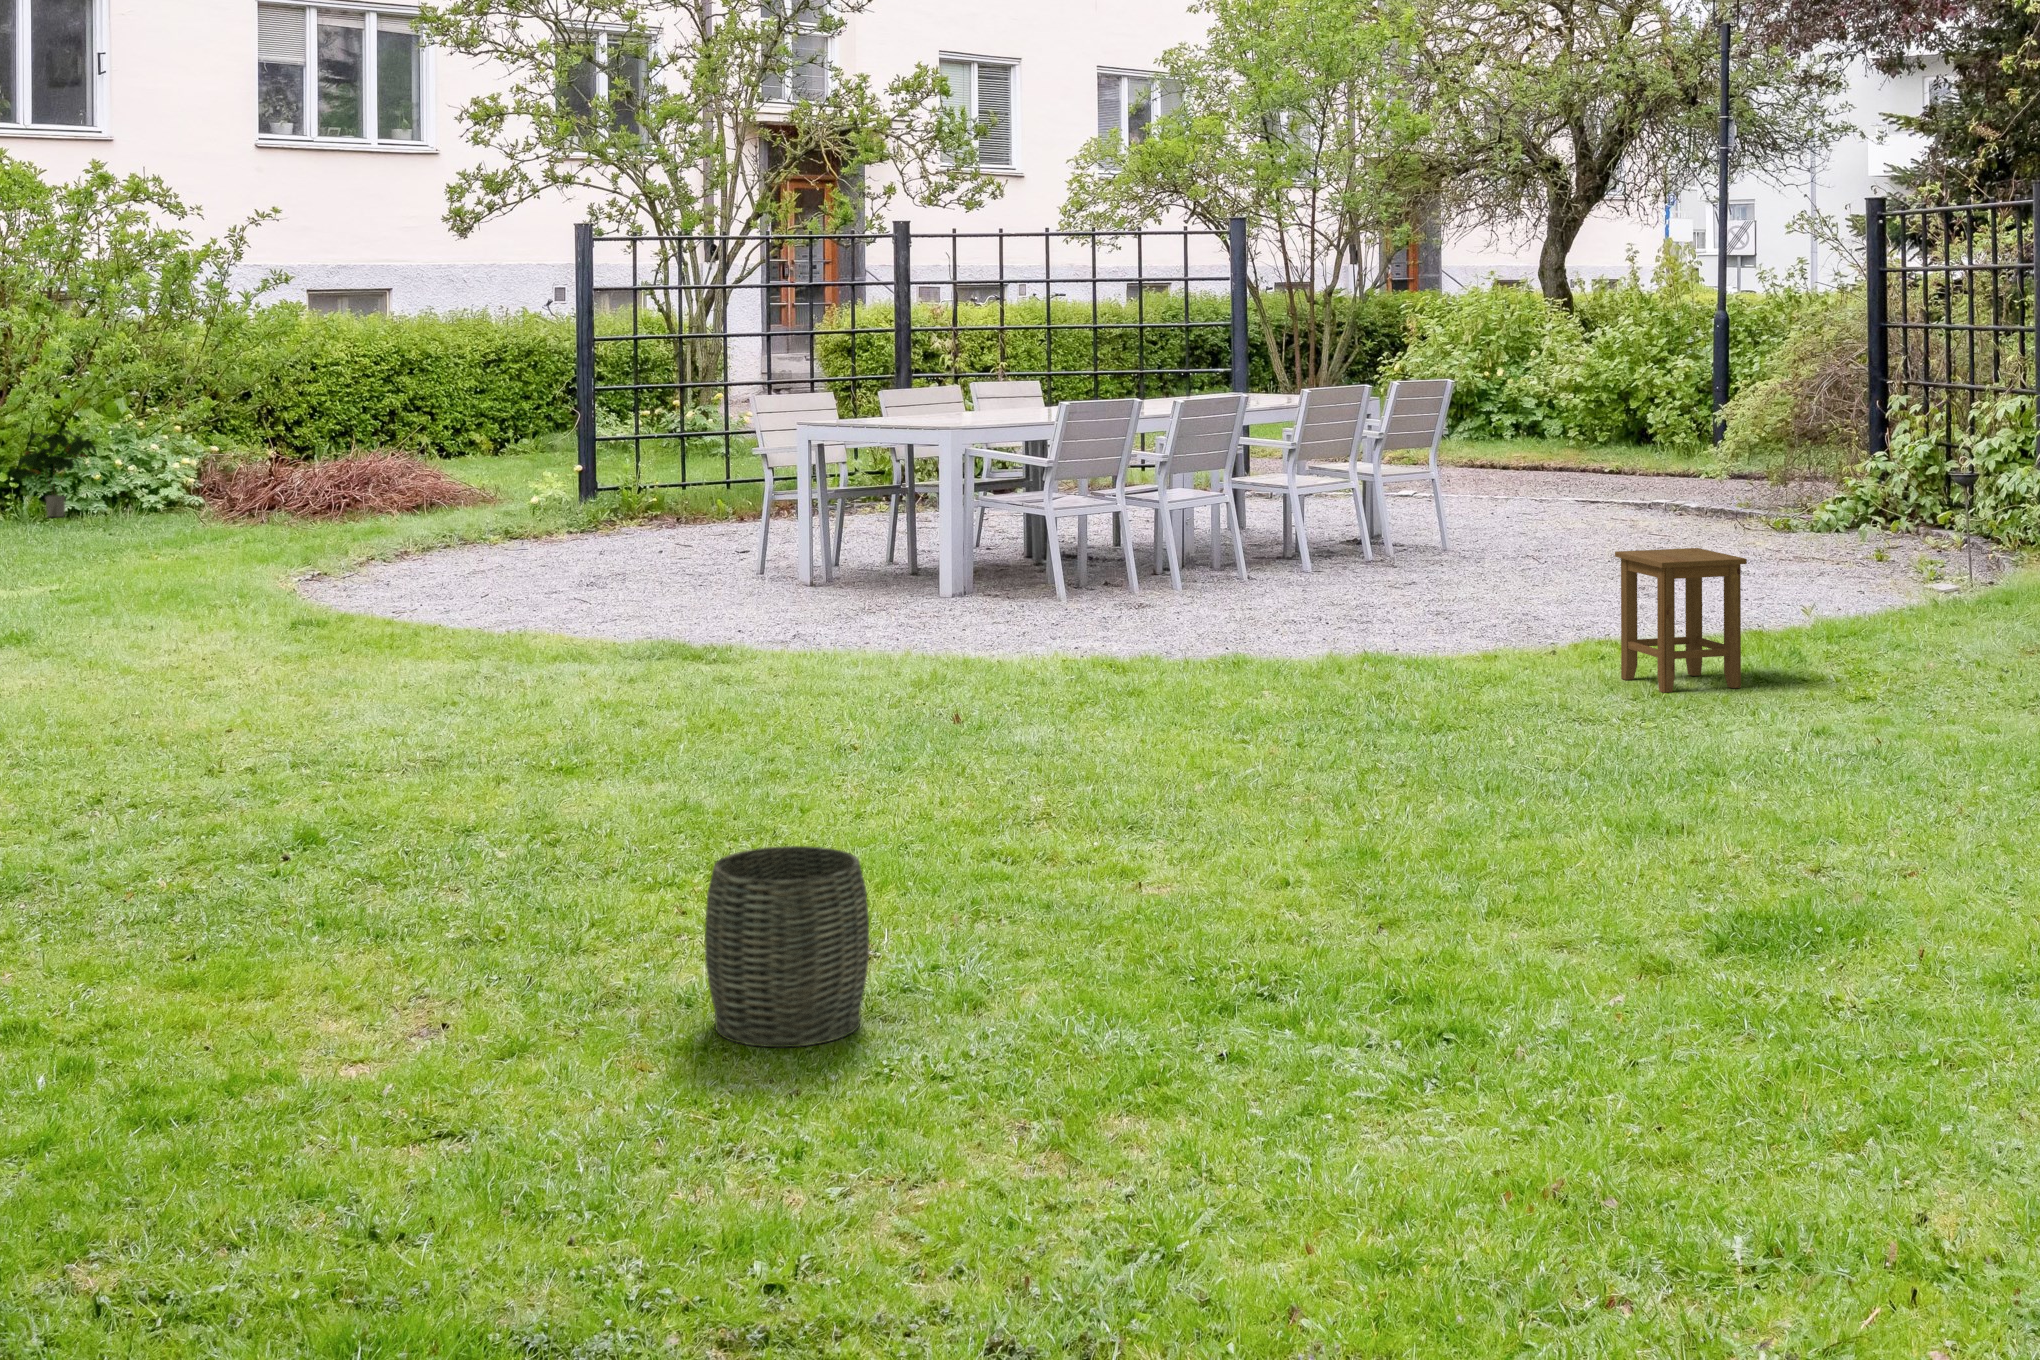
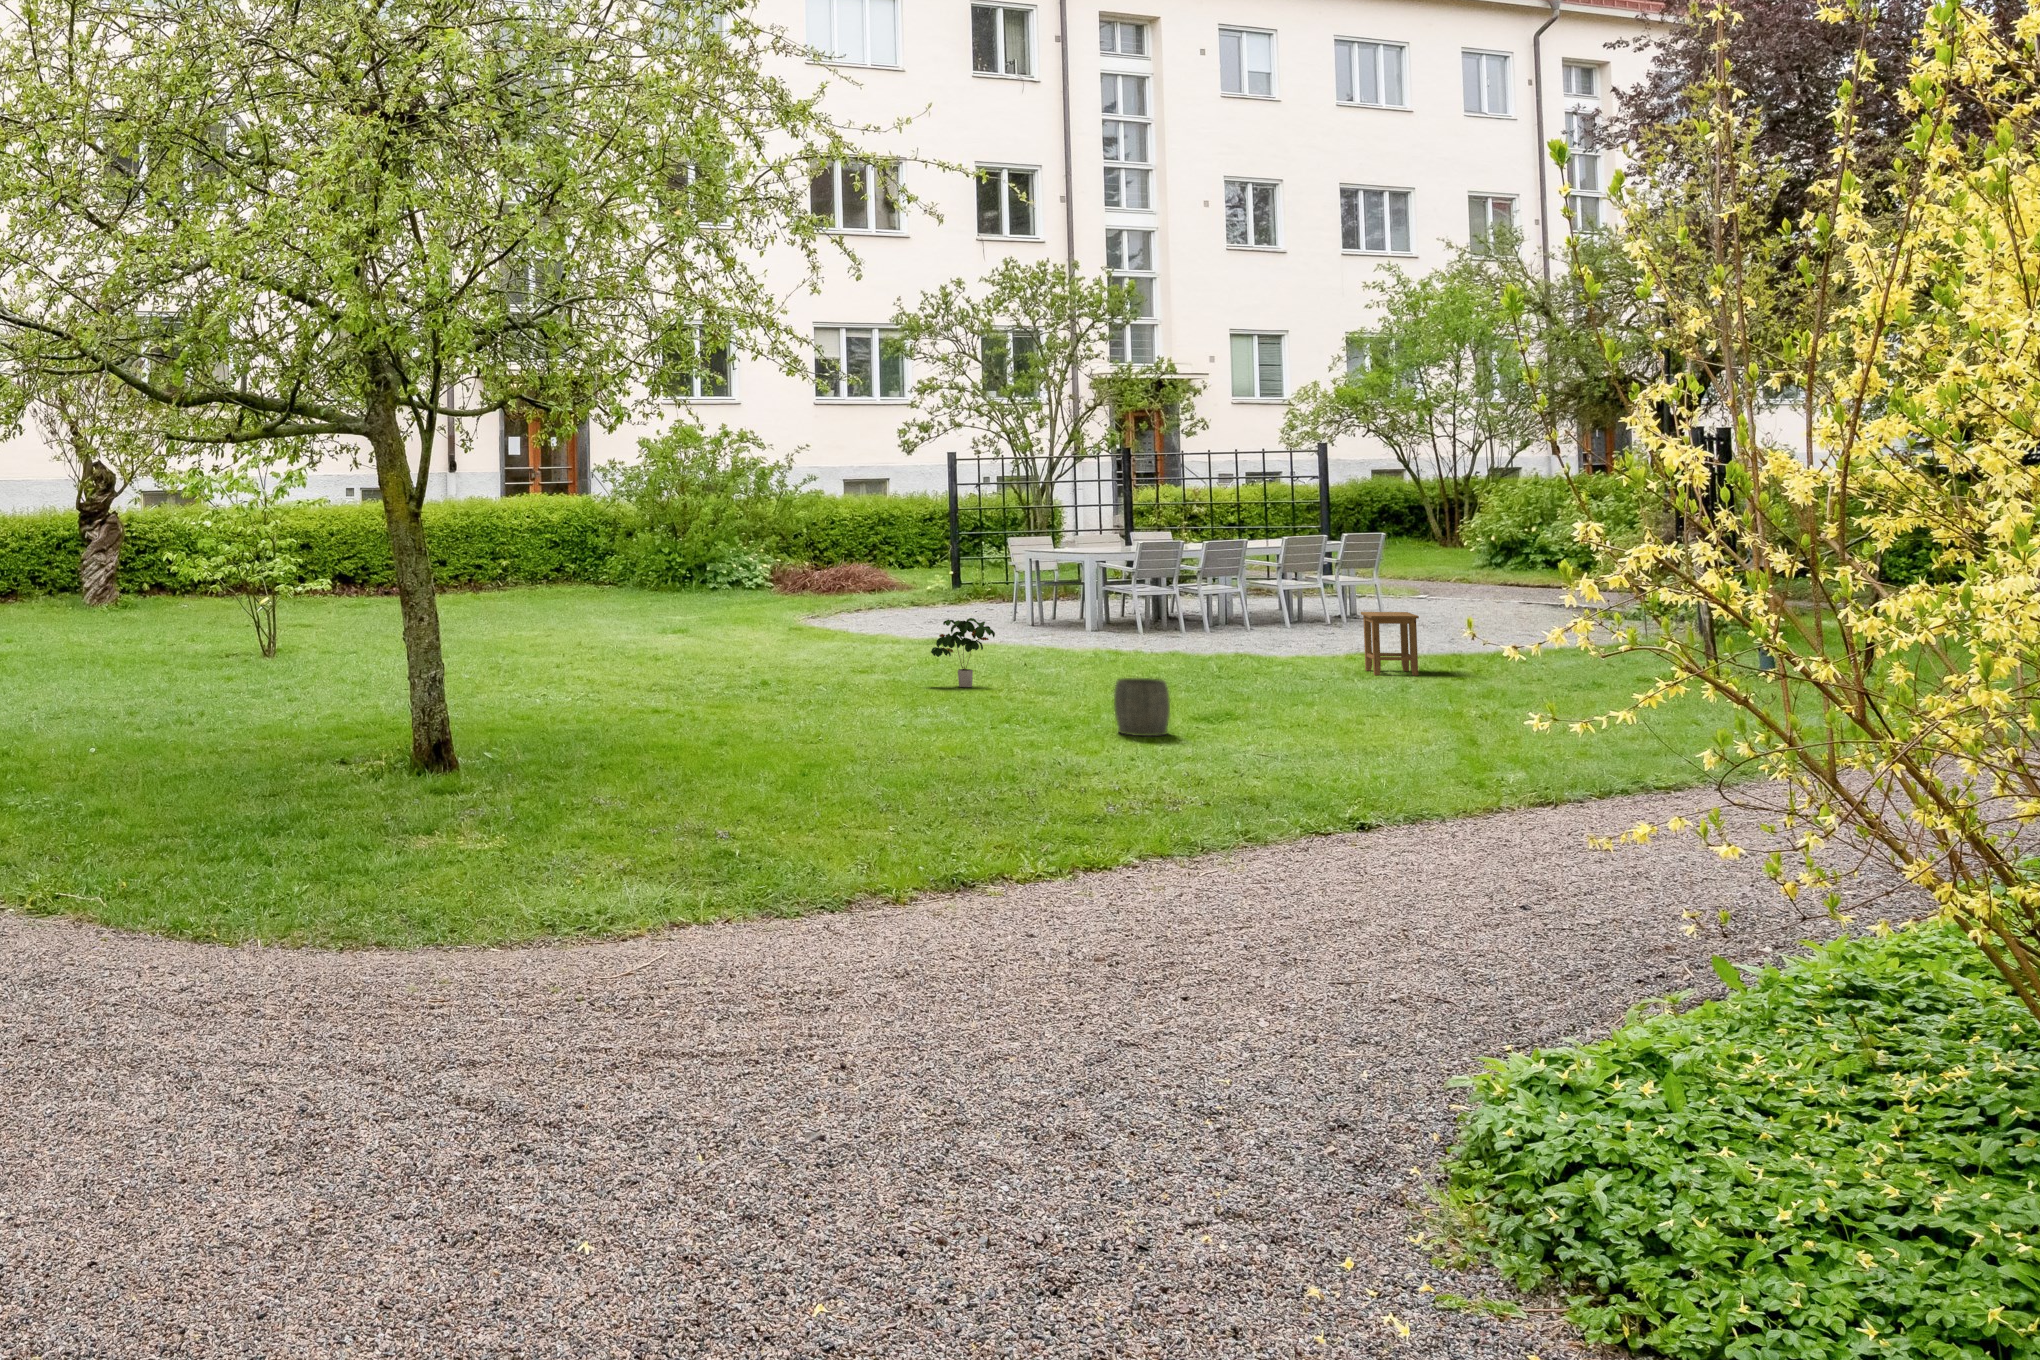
potted plant: present [11,430,96,517] -> present [931,618,995,687]
woven basket: present [705,846,869,1047] -> present [1114,678,1170,736]

